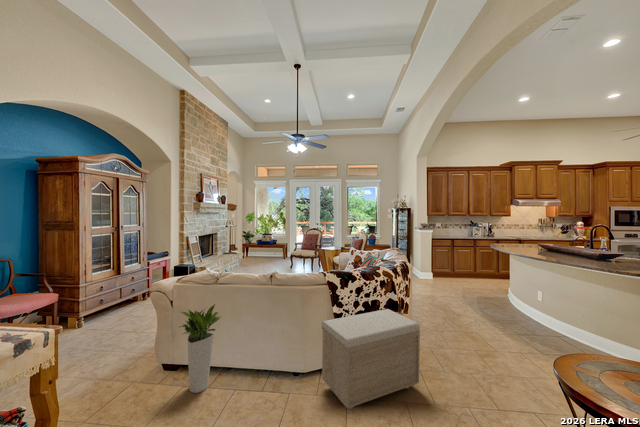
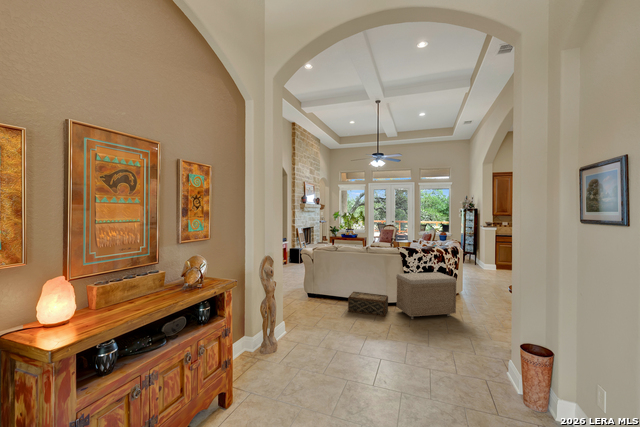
planter: present [180,304,221,393] -> none [318,262,340,307]
woven basket: none [233,356,308,409] -> present [348,292,388,316]

